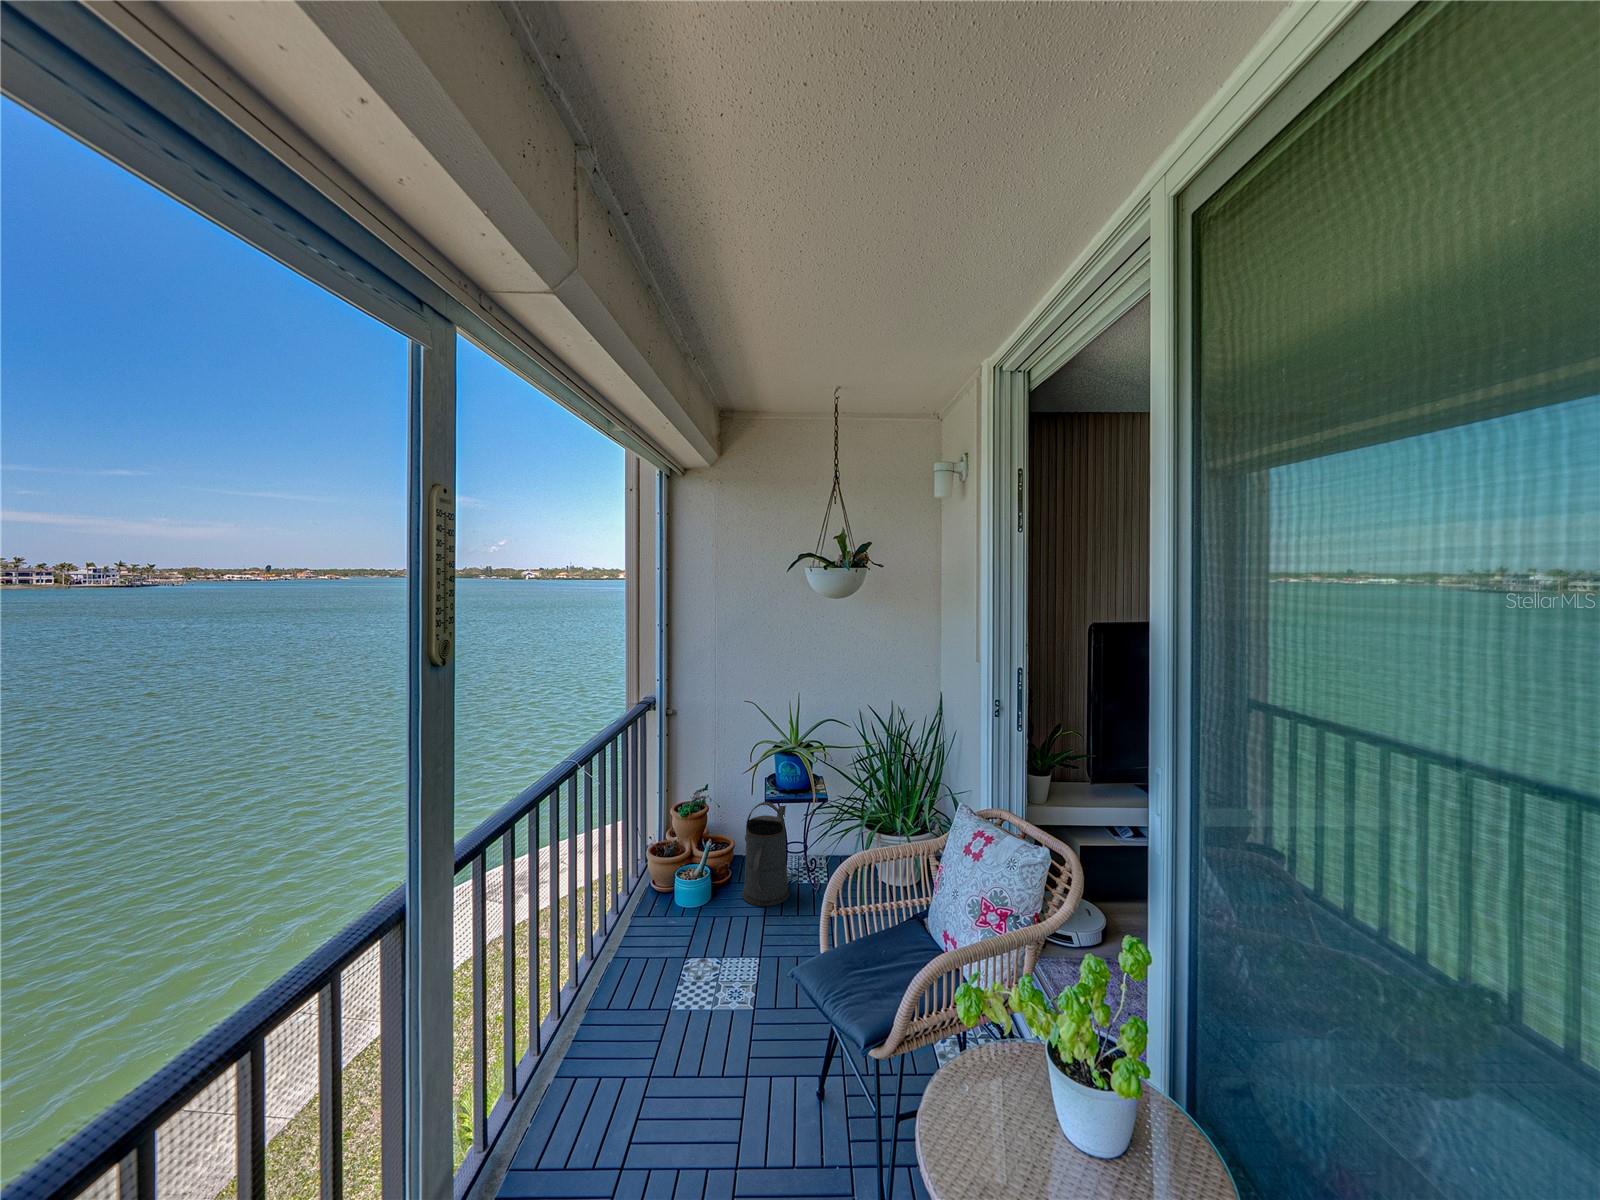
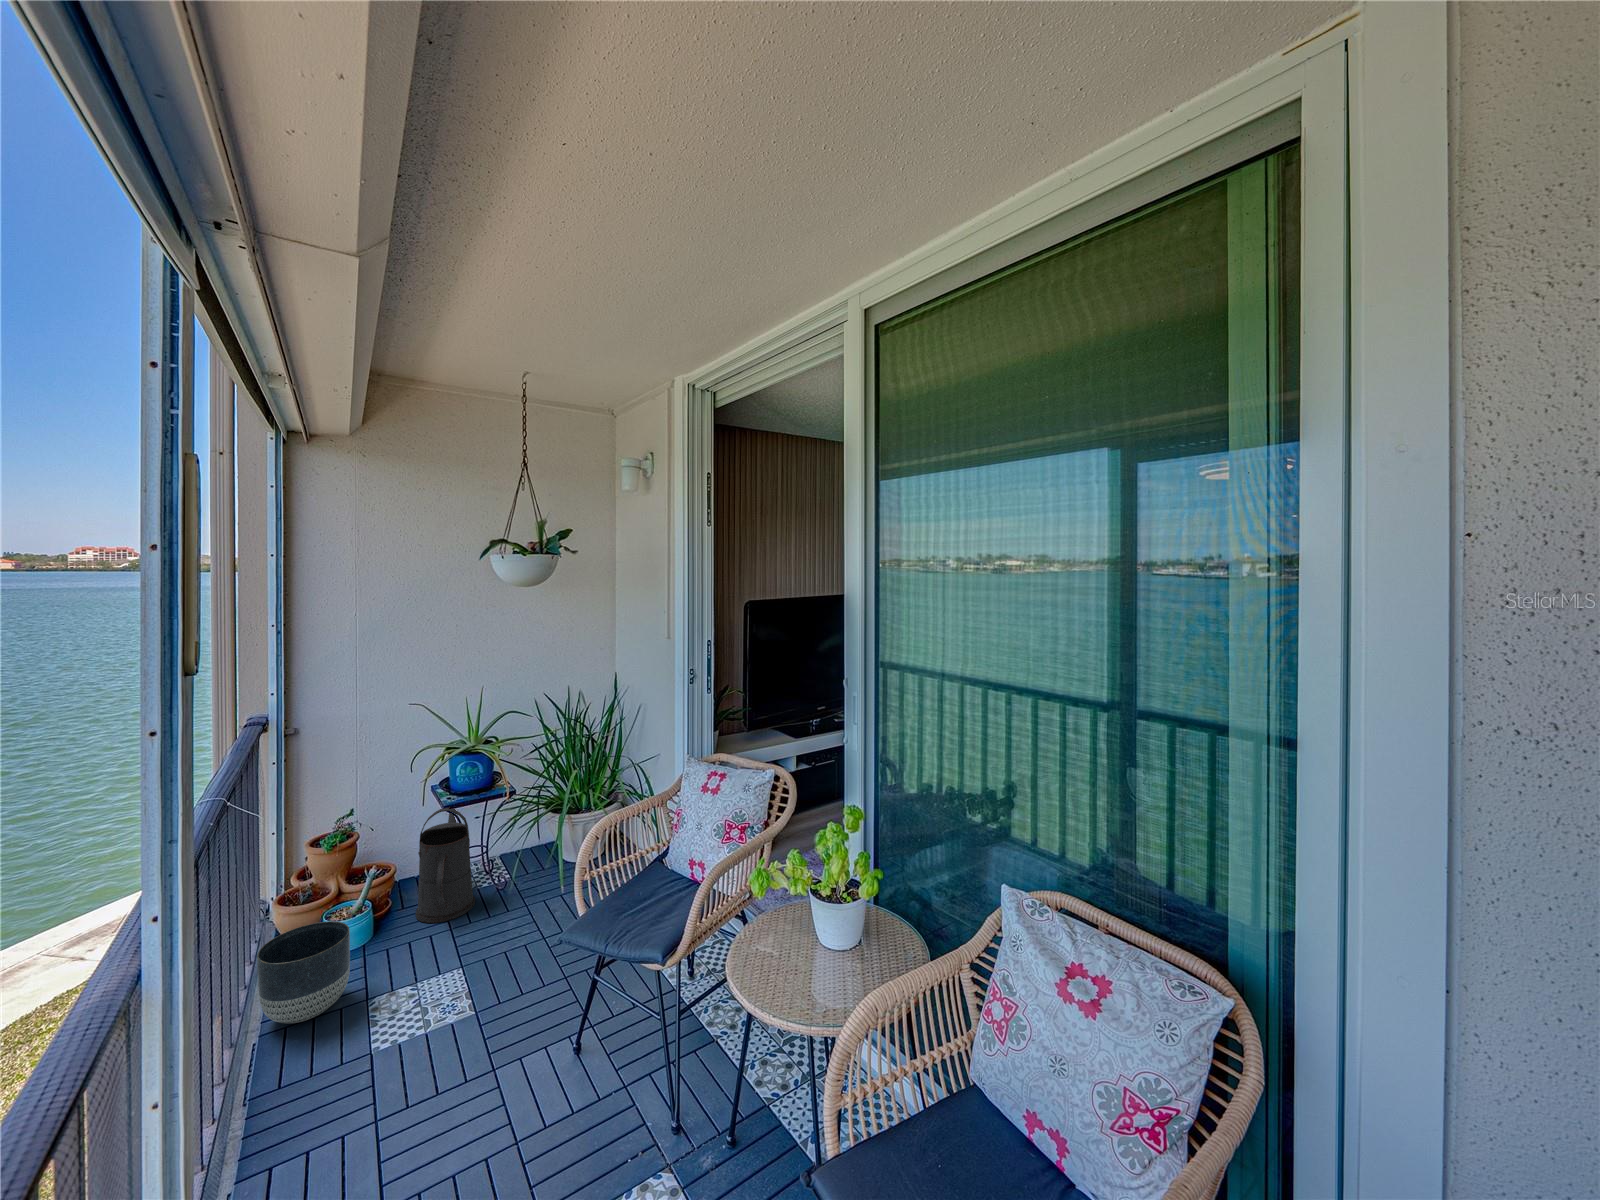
planter: none [616,879,677,959] -> present [257,921,350,1023]

